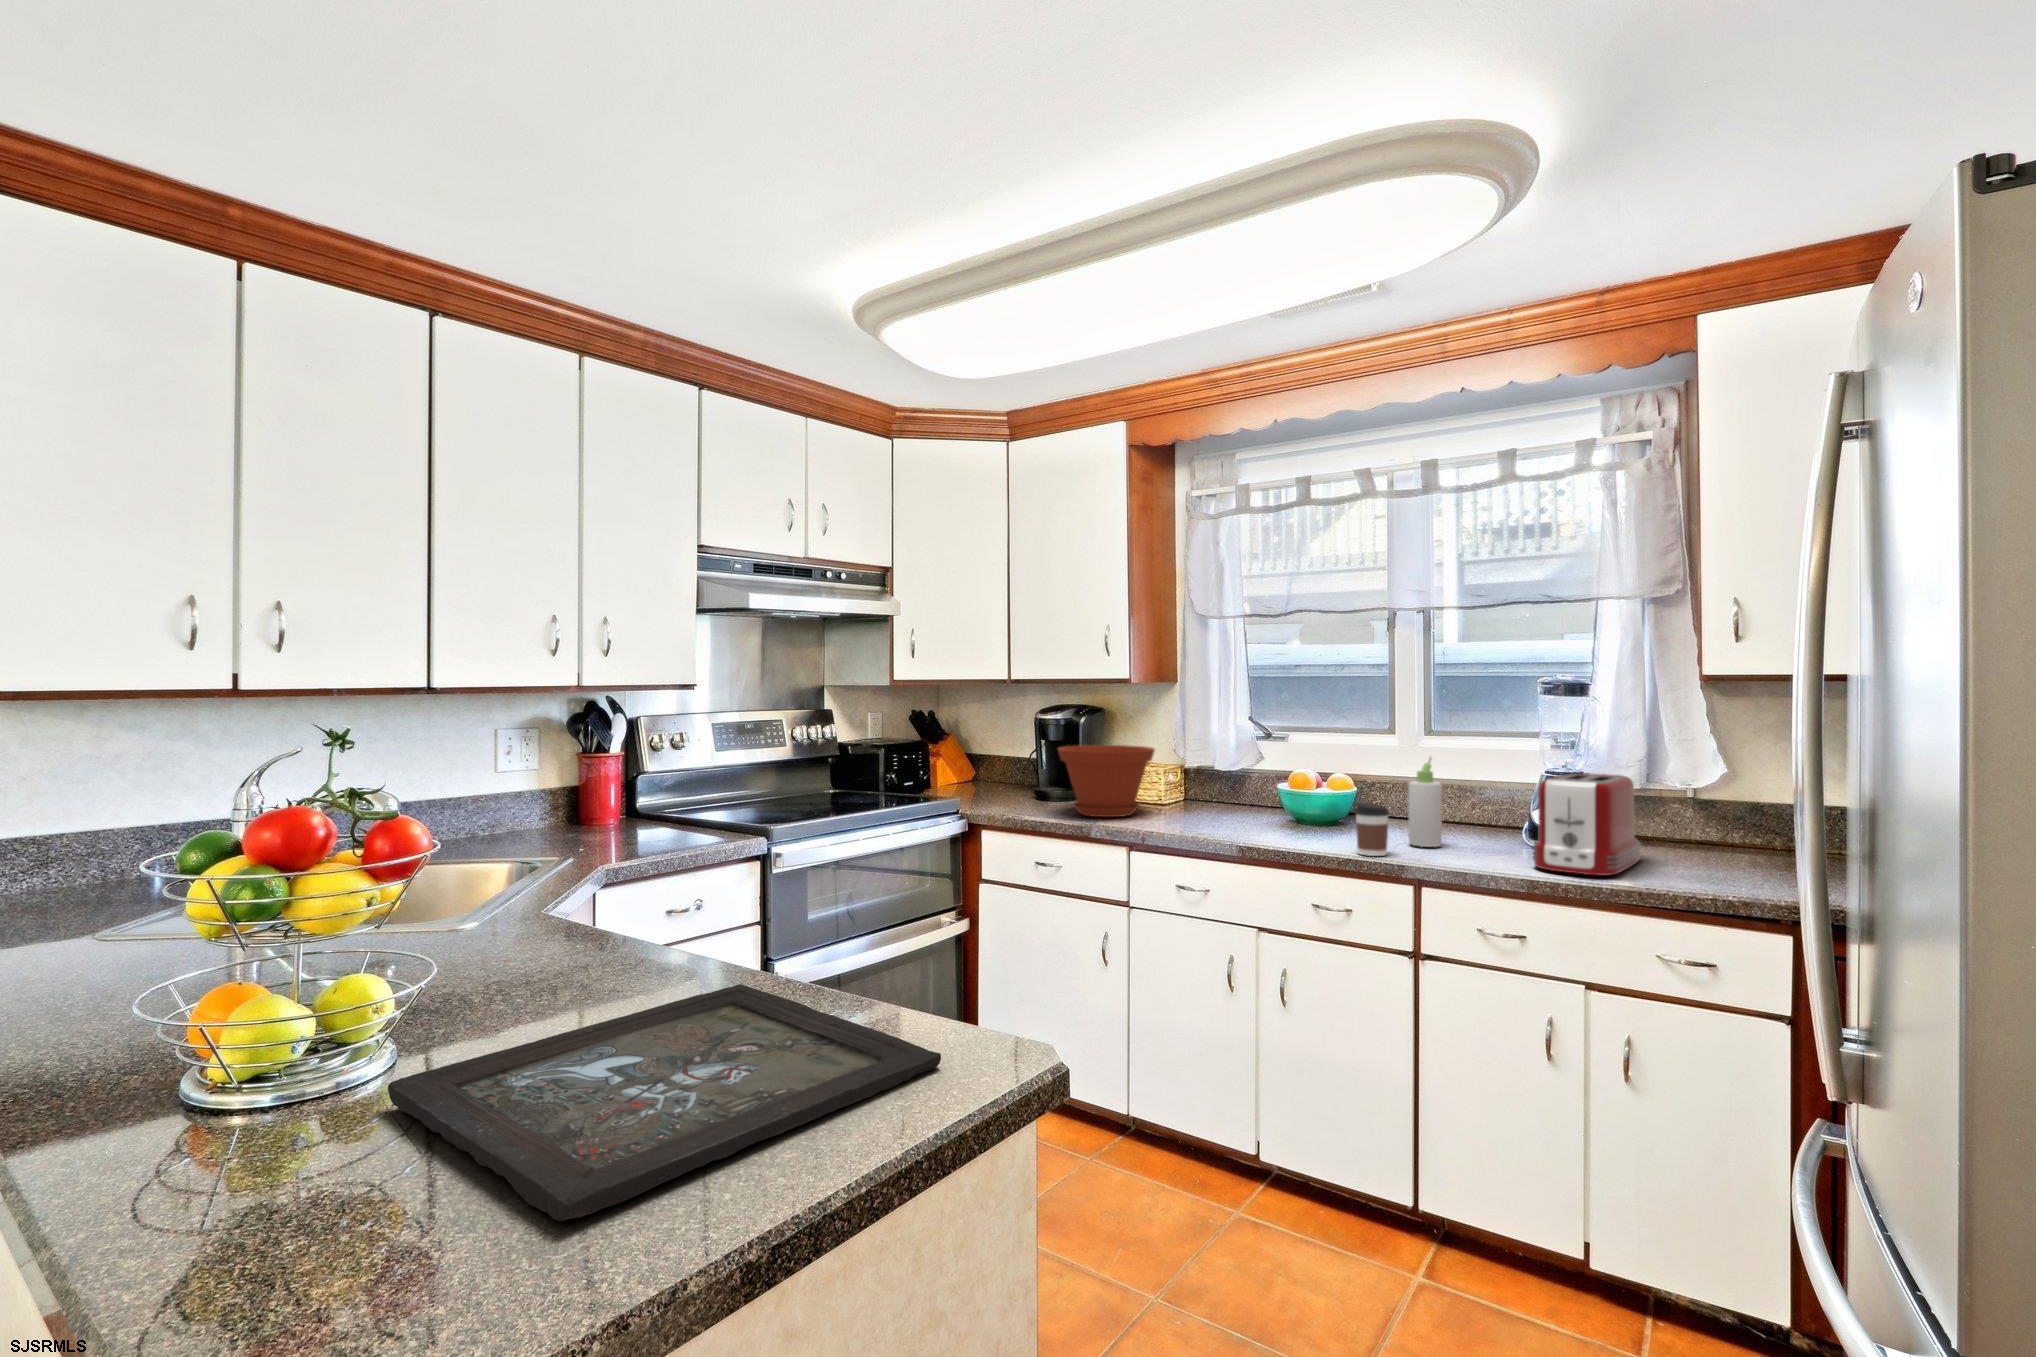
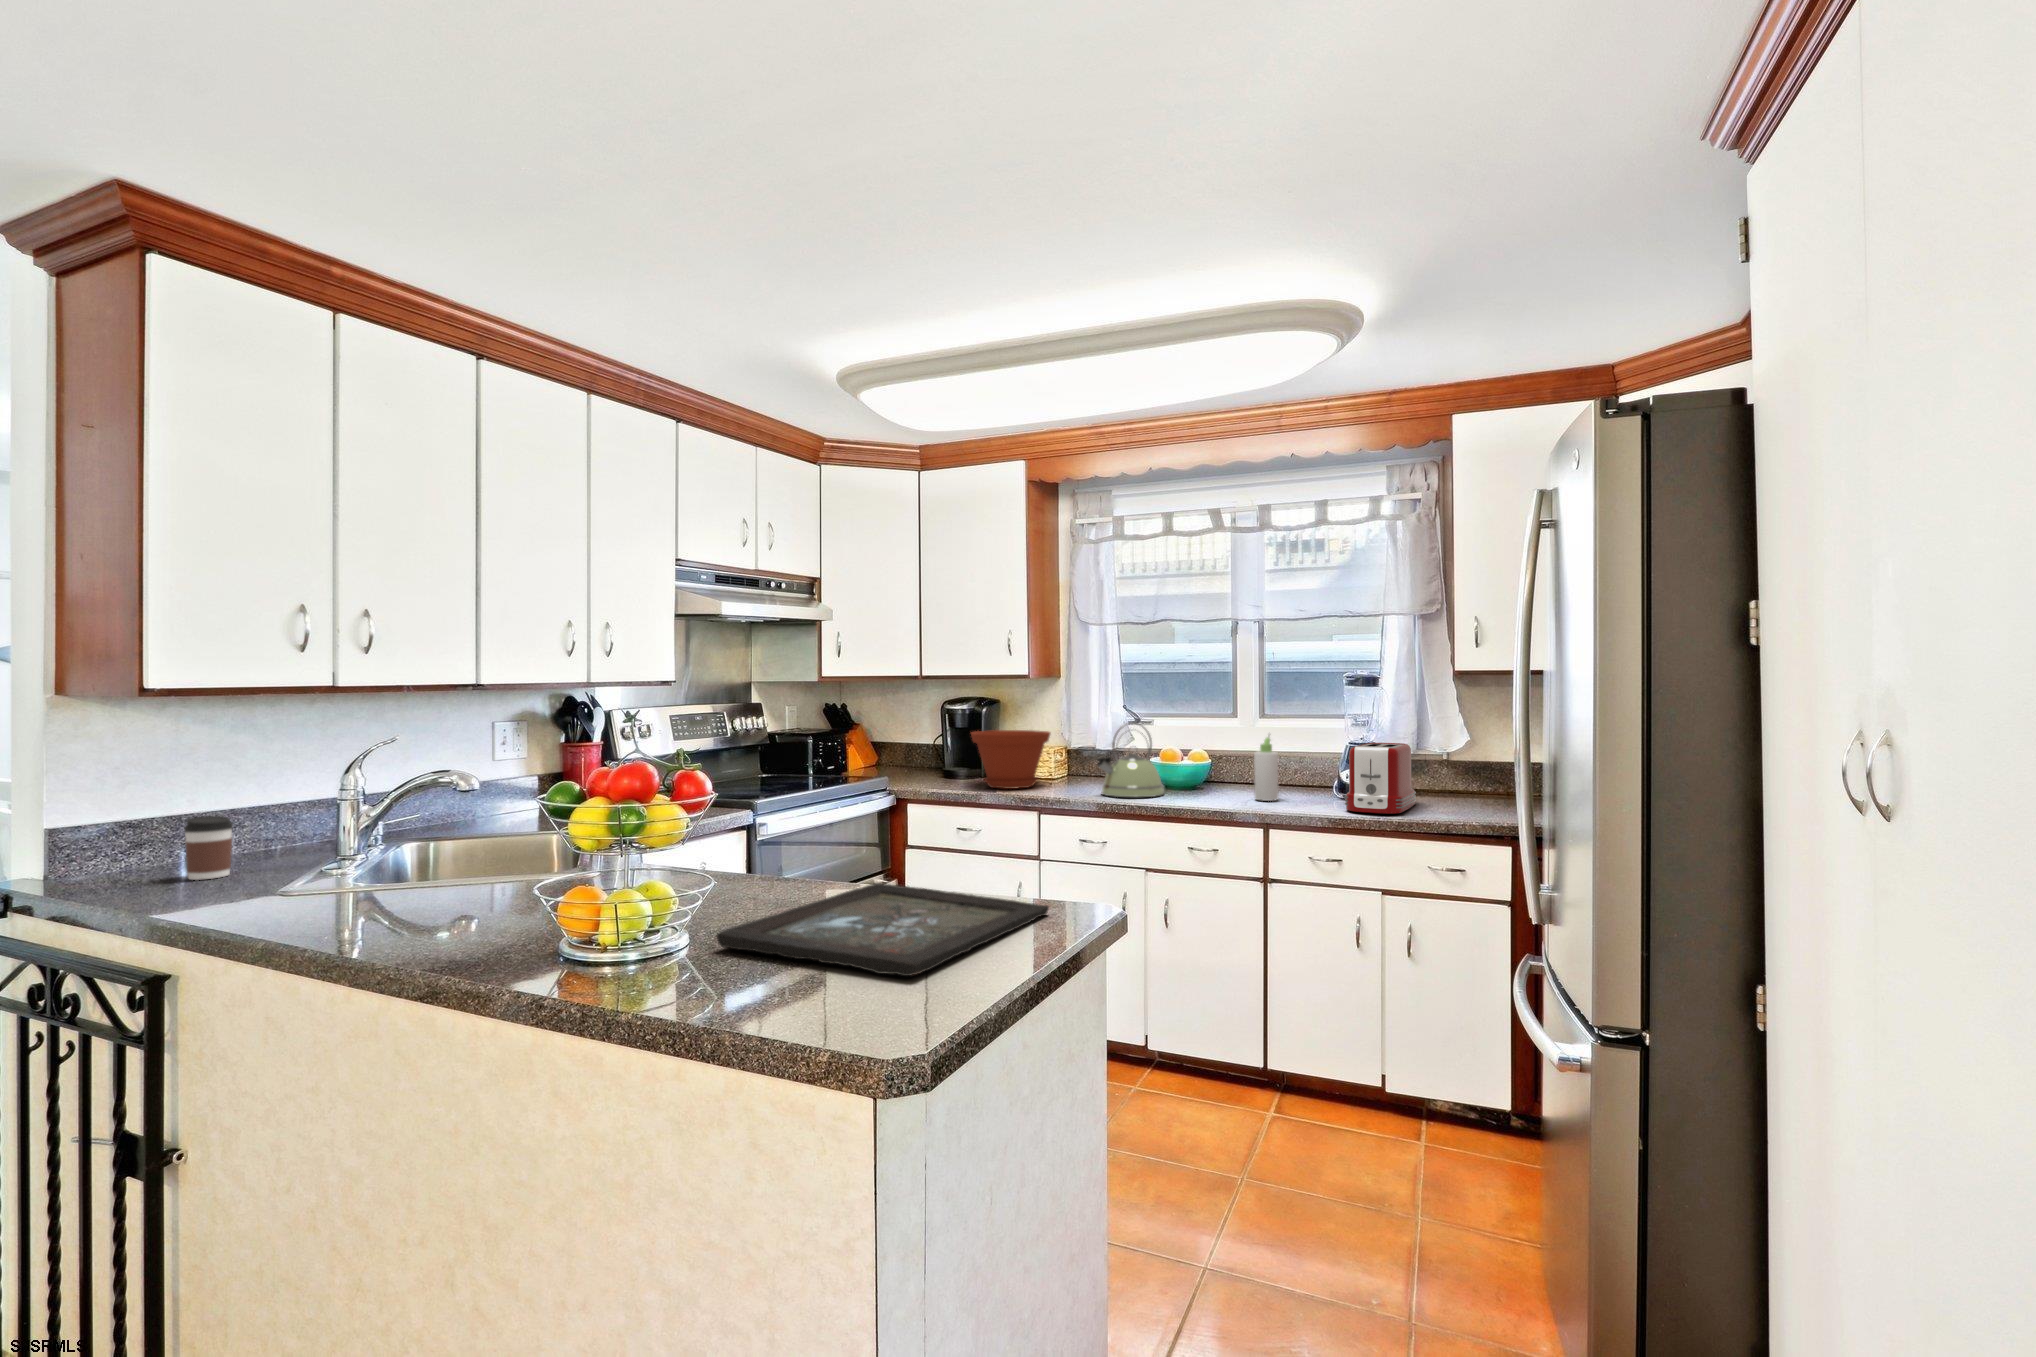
kettle: none [1202,739,1292,835] -> present [1097,723,1164,797]
coffee cup: present [1355,803,1389,856] -> present [184,816,233,880]

